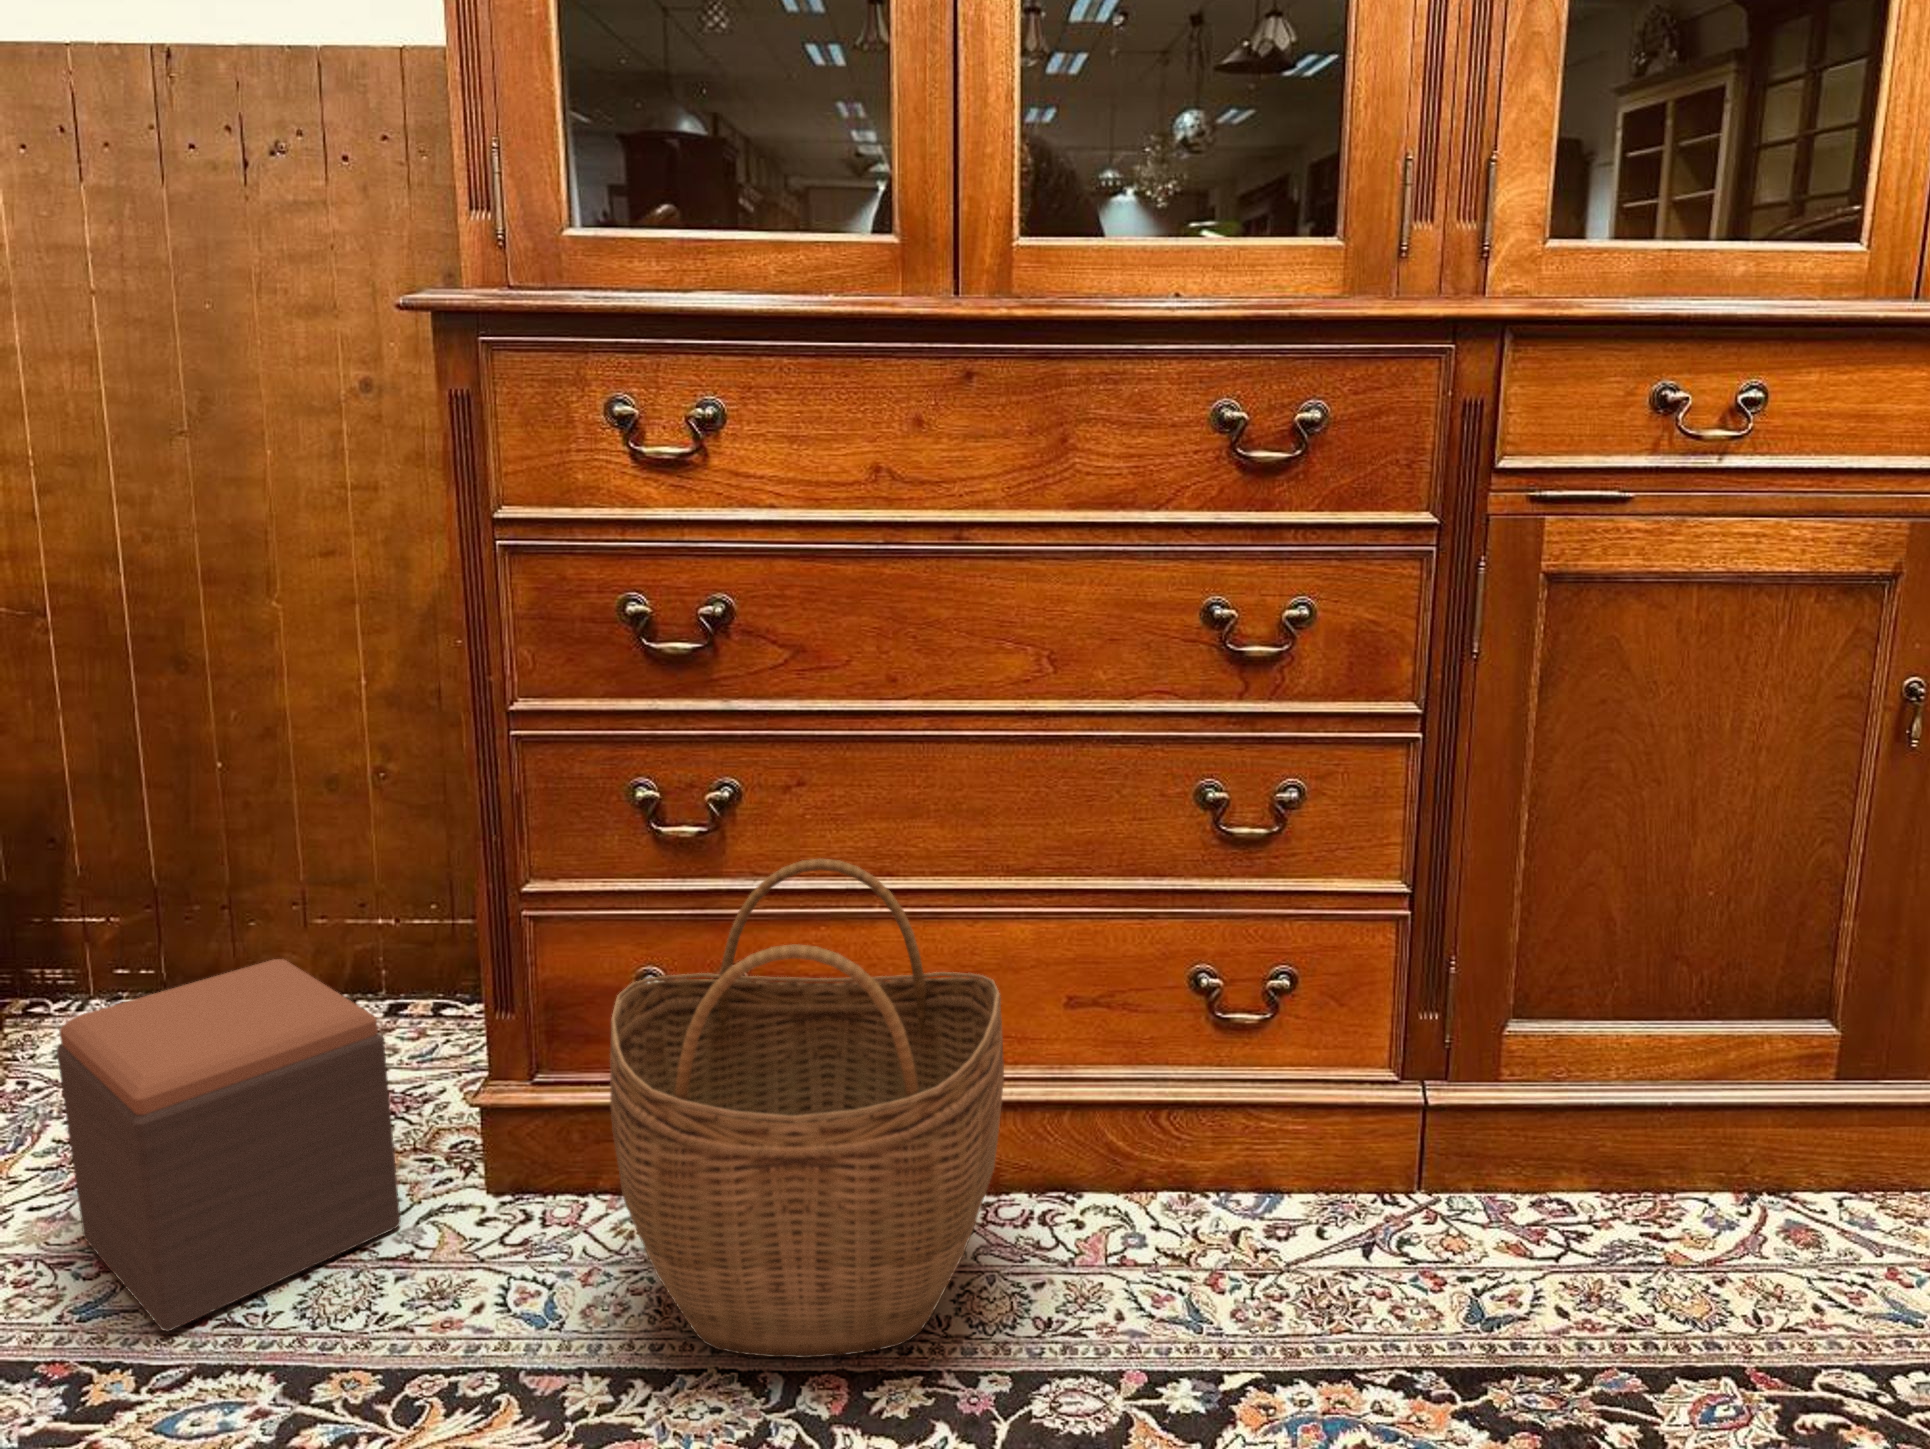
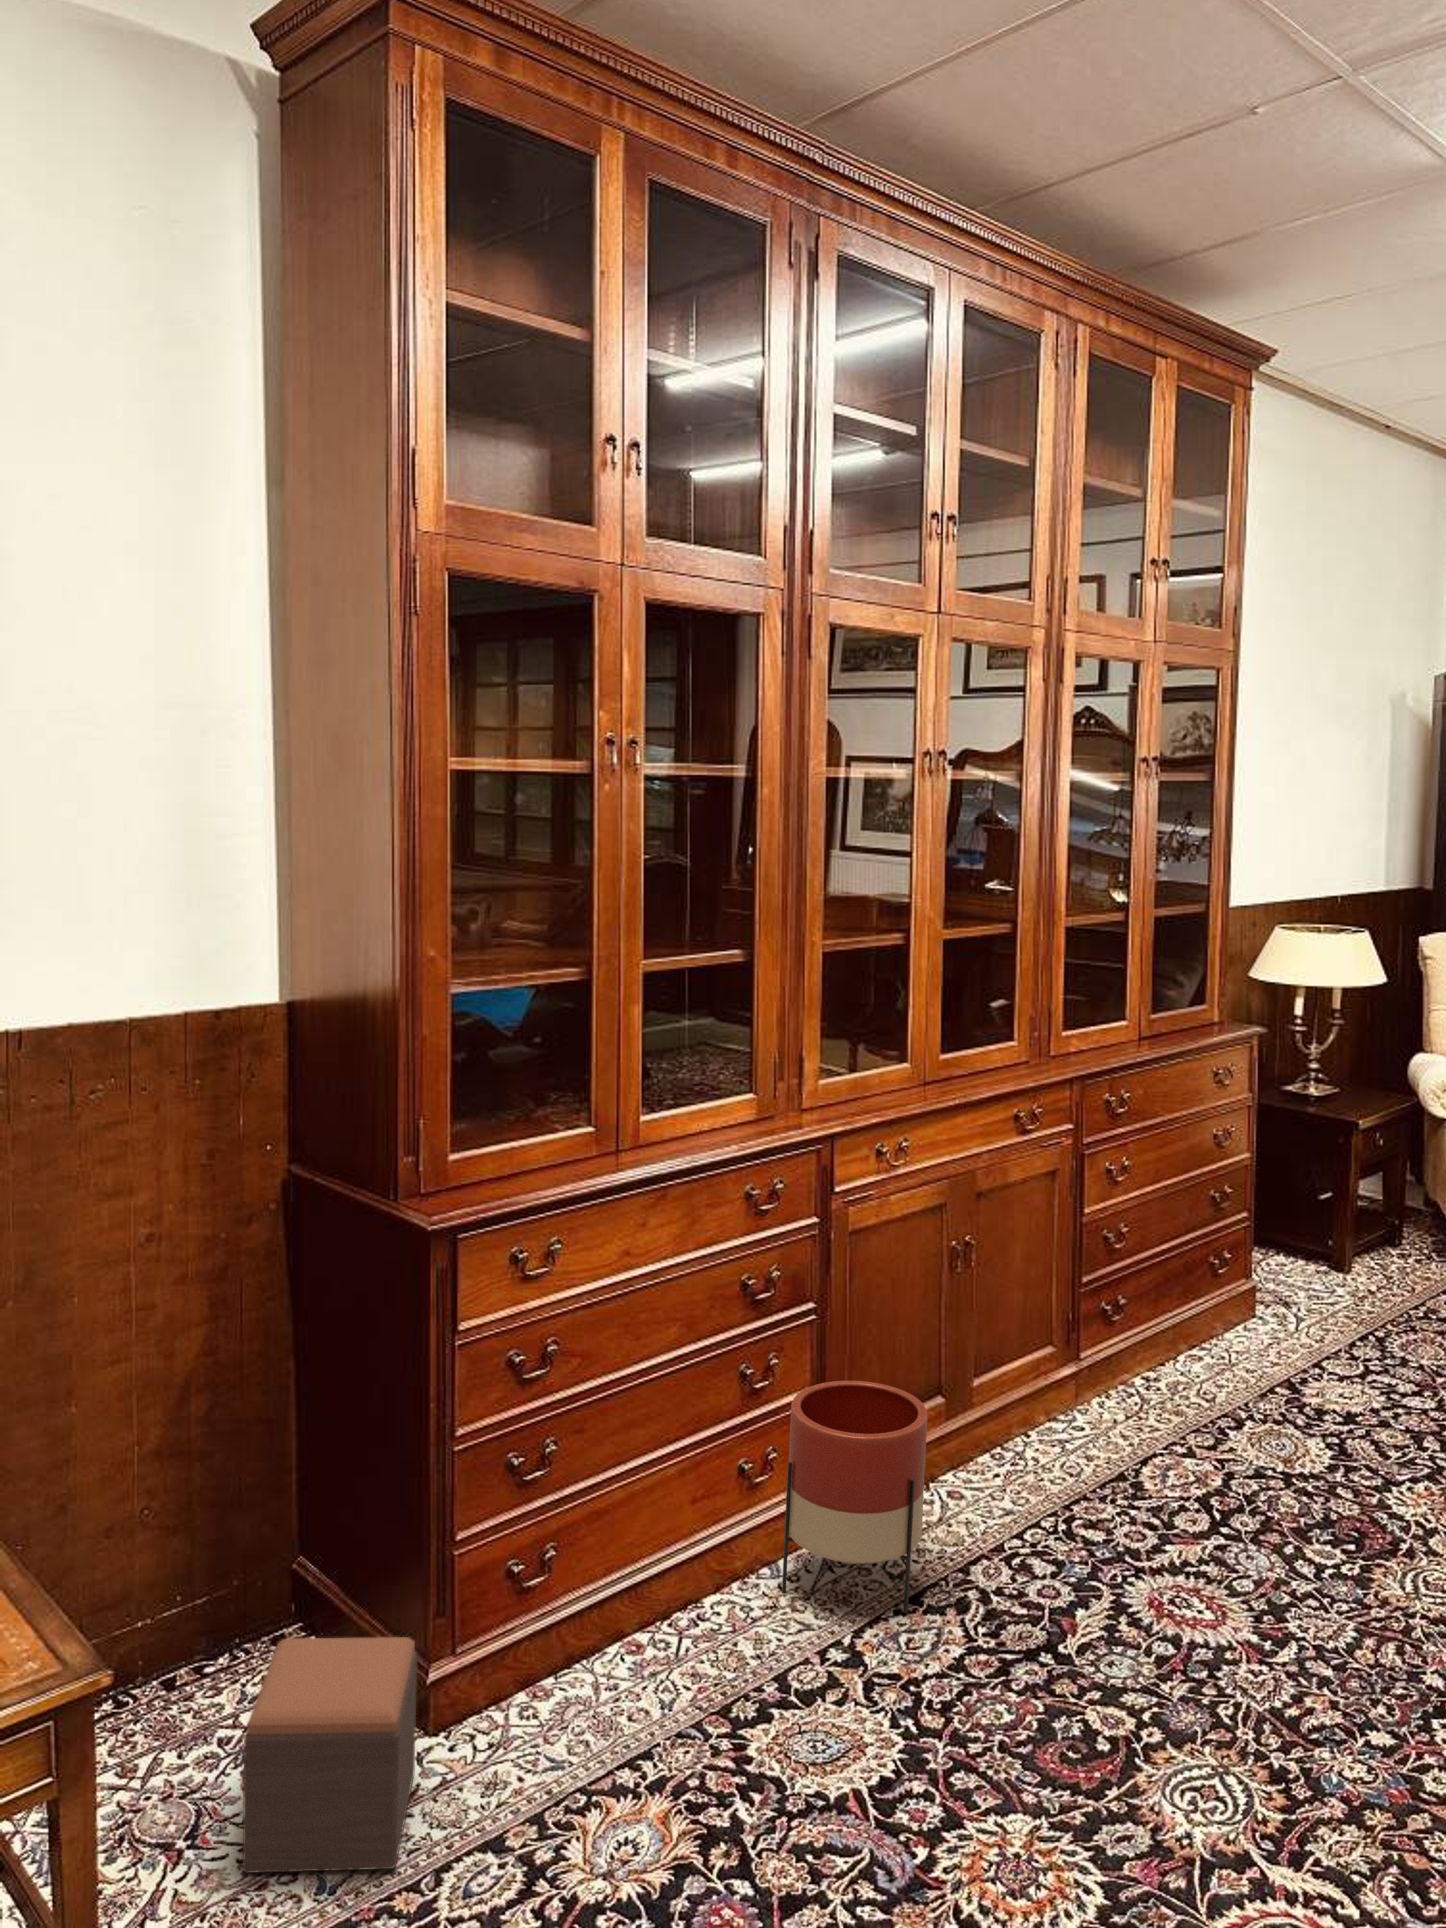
woven basket: present [610,859,1004,1358] -> none [561,1454,760,1733]
planter: none [1226,877,1552,1395] -> present [782,1381,928,1613]

